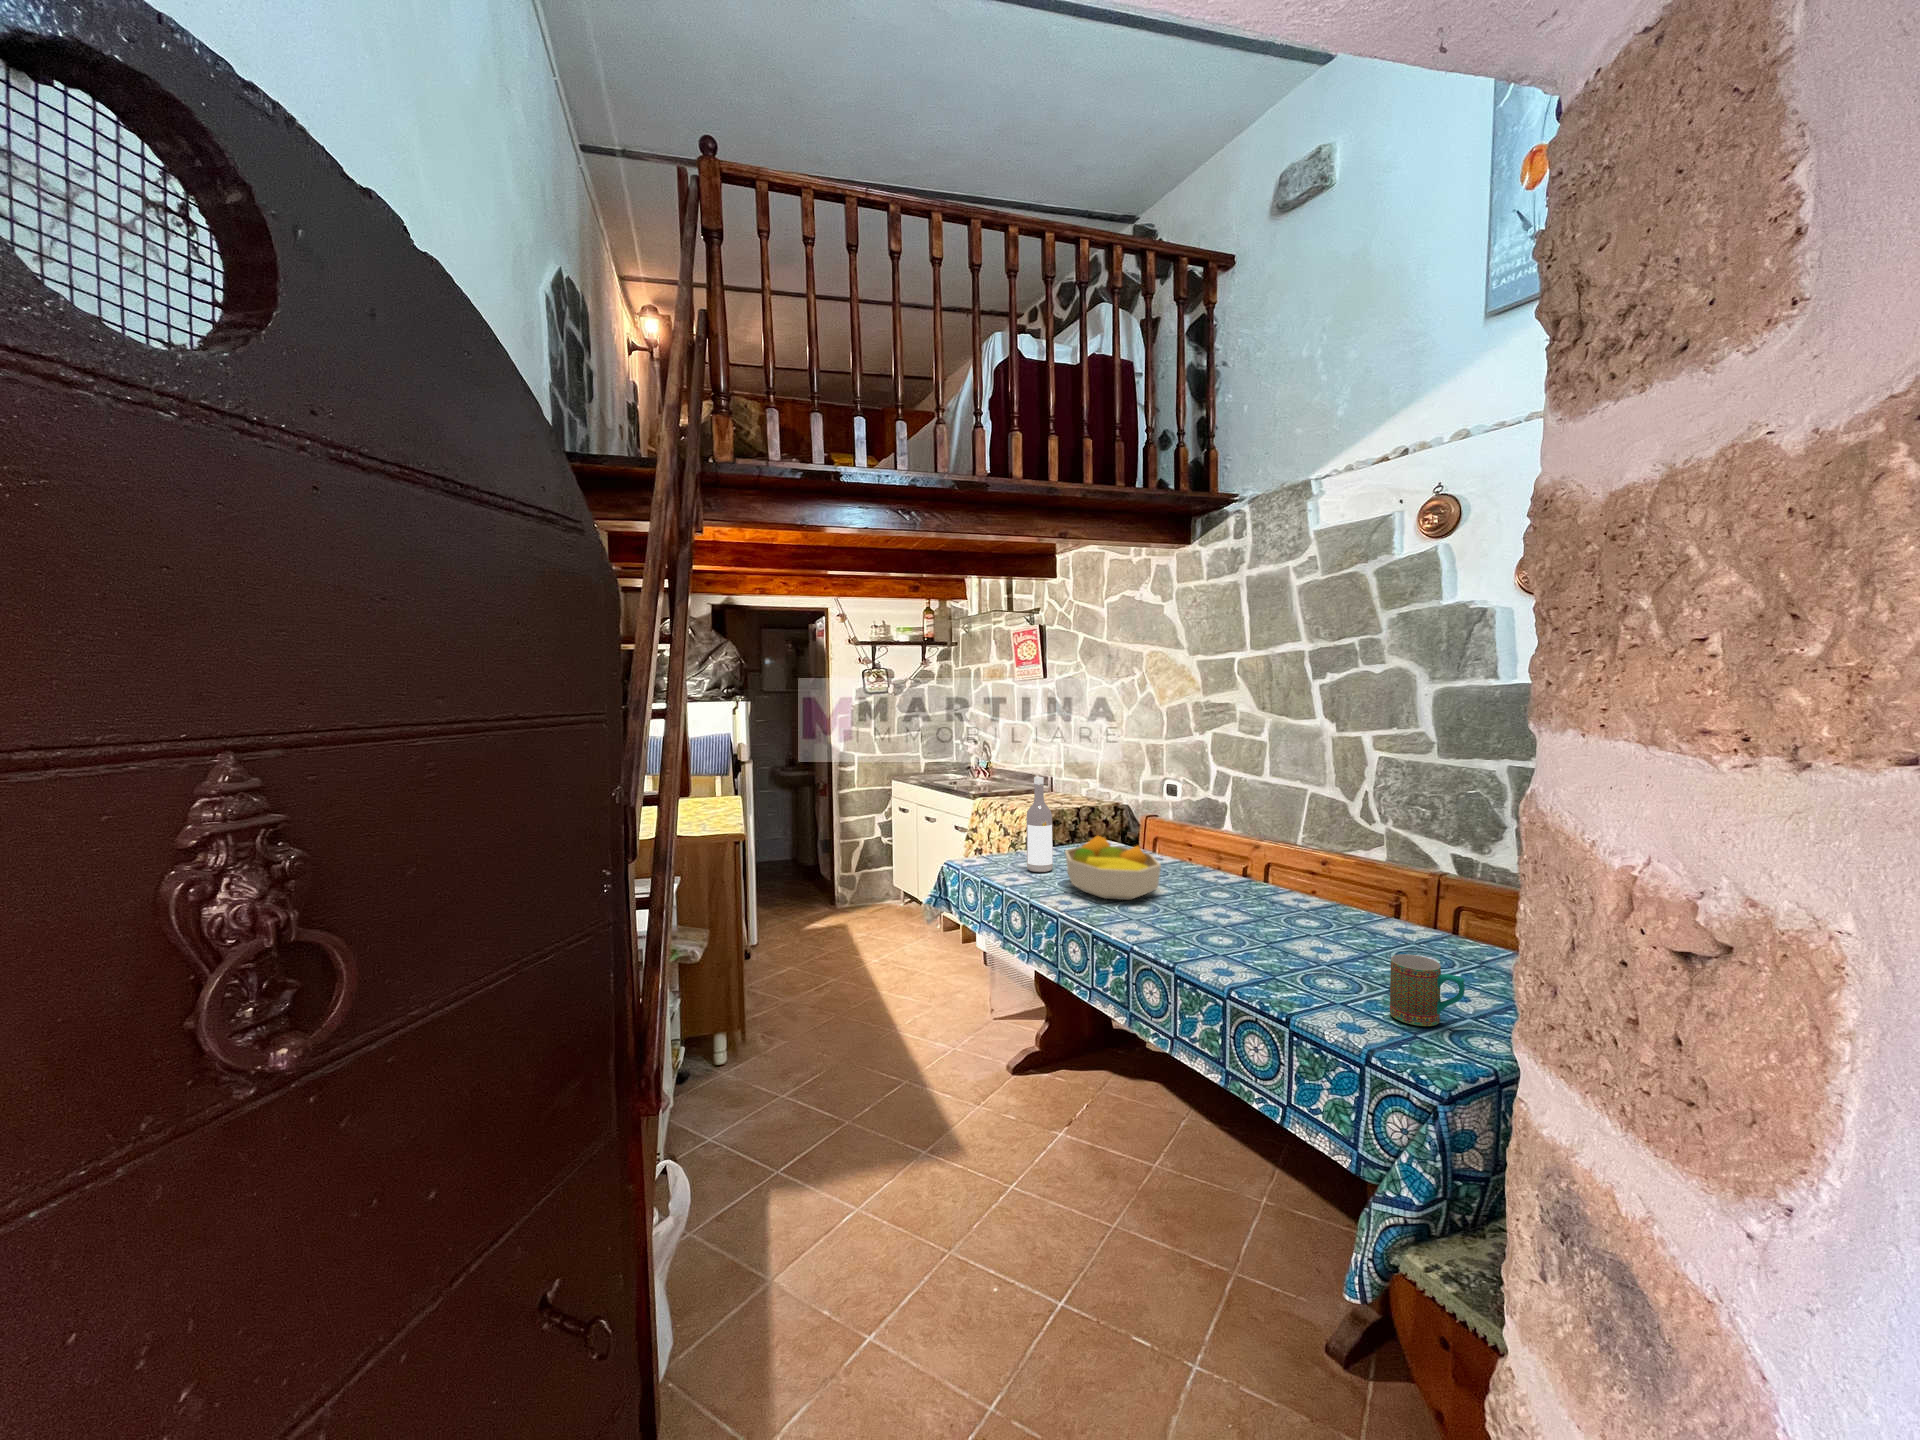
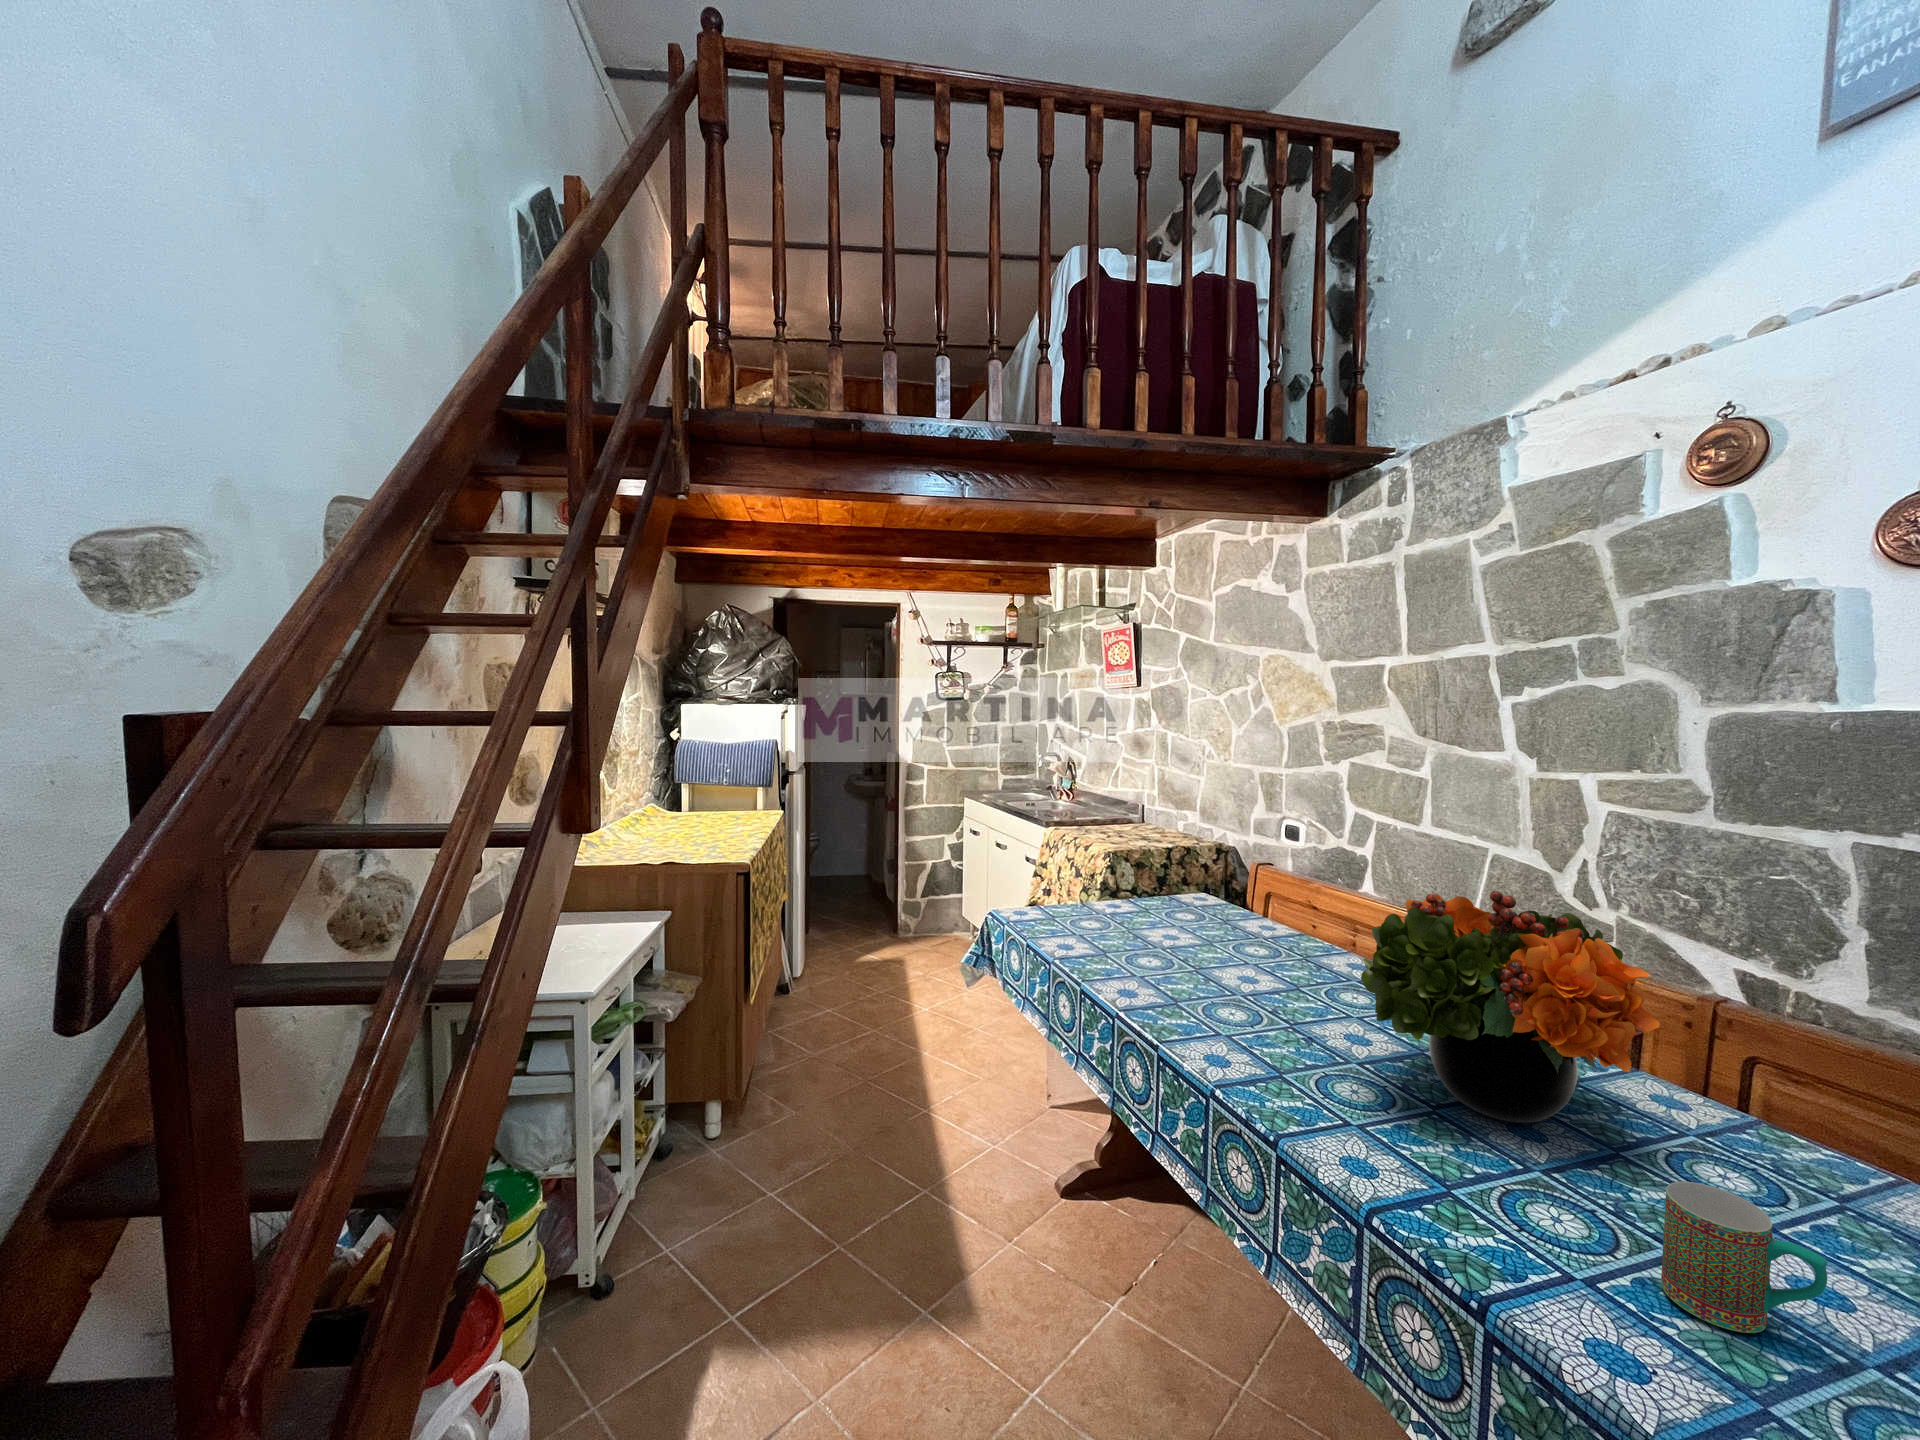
wine bottle: present [1027,777,1053,872] -> none [1091,813,1126,938]
flower arrangement: none [1221,806,1399,951] -> present [1361,891,1660,1122]
fruit bowl: present [1065,836,1161,900] -> none [1138,896,1268,994]

